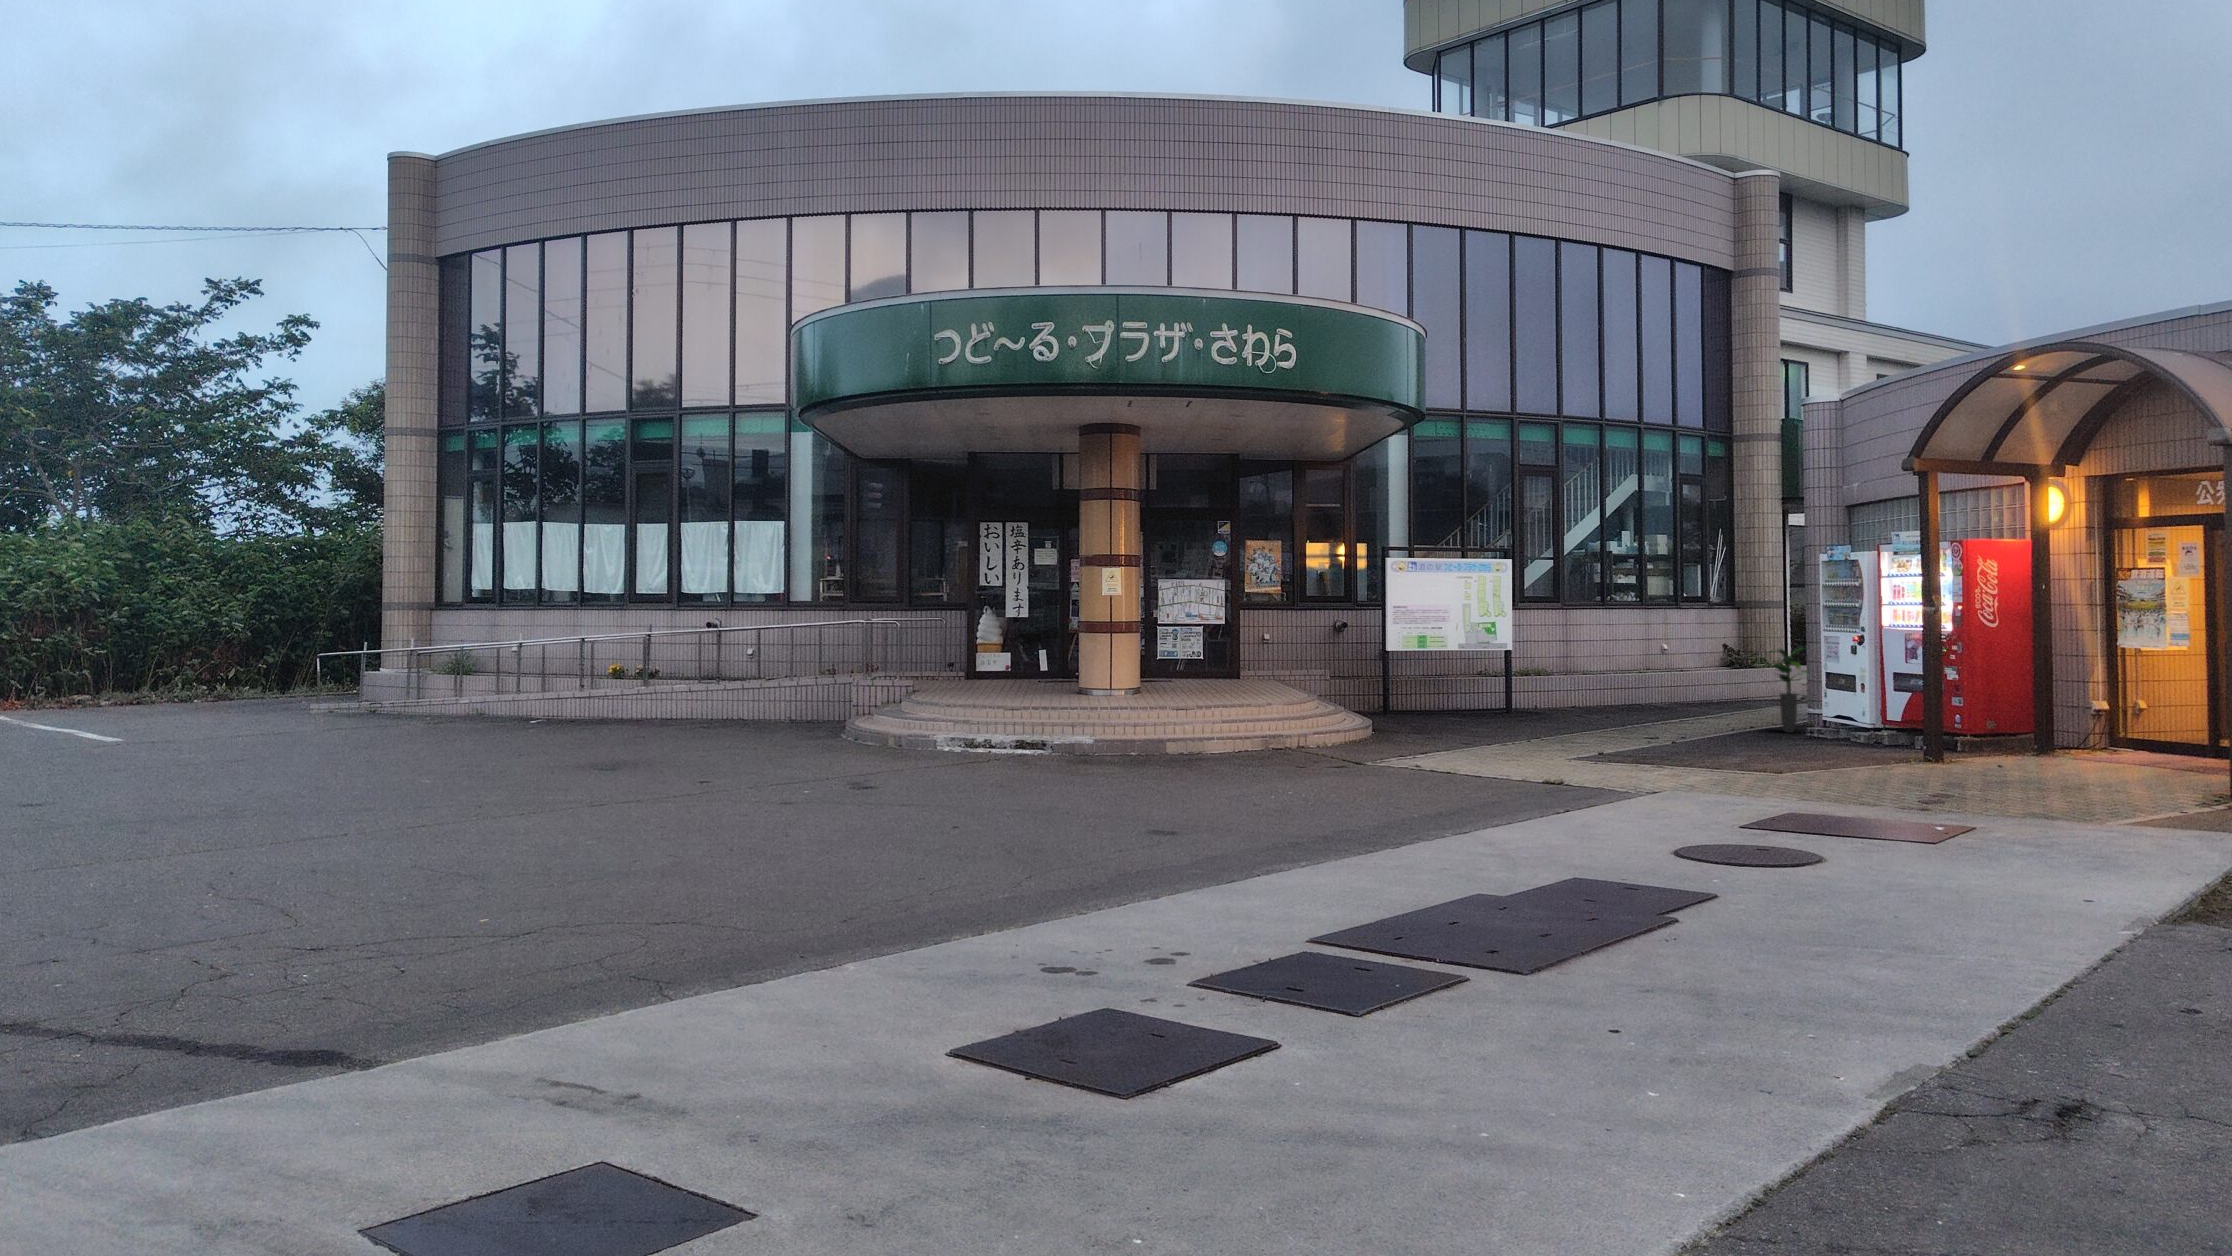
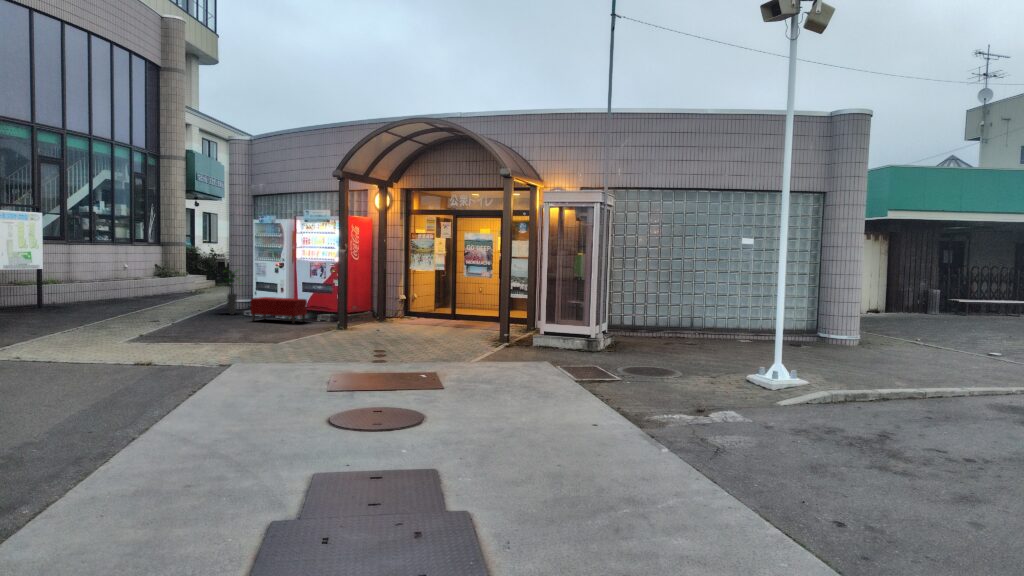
bench: none [1800,700,1905,751] -> present [250,297,307,324]

